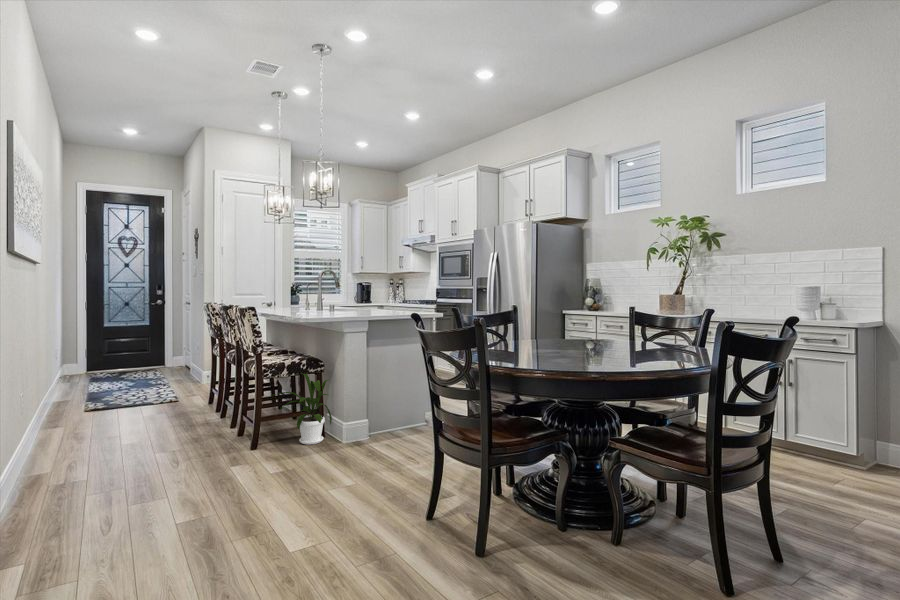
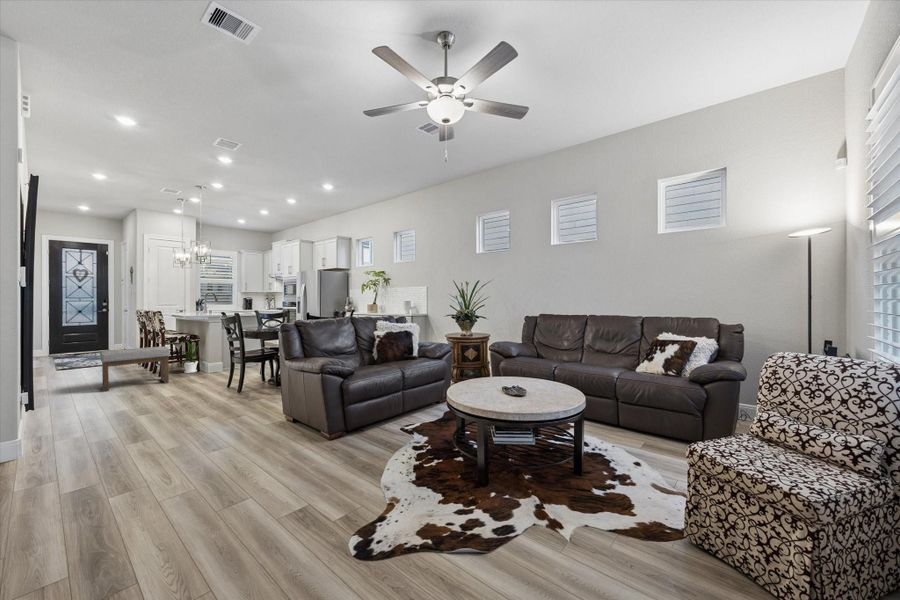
ottoman: none [135,389,282,511] -> present [100,346,170,391]

